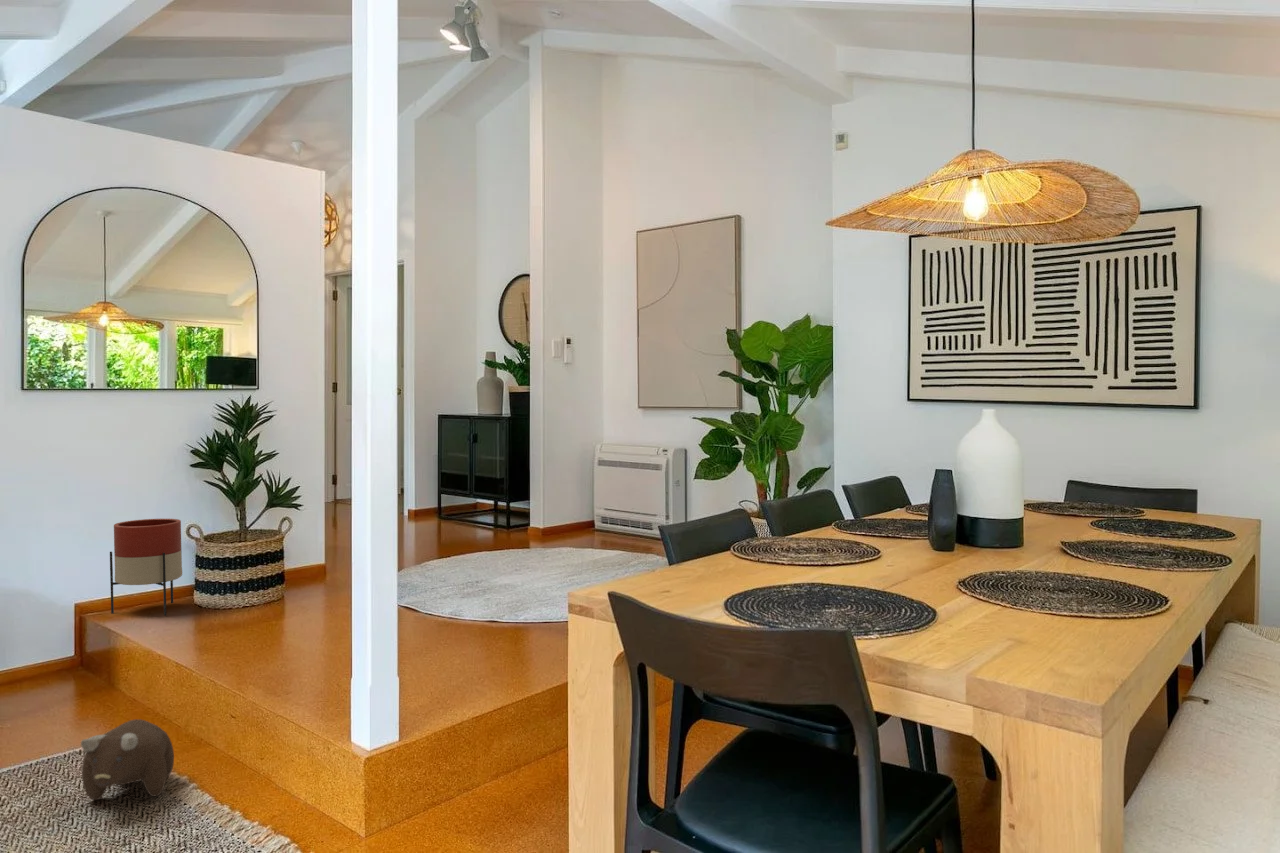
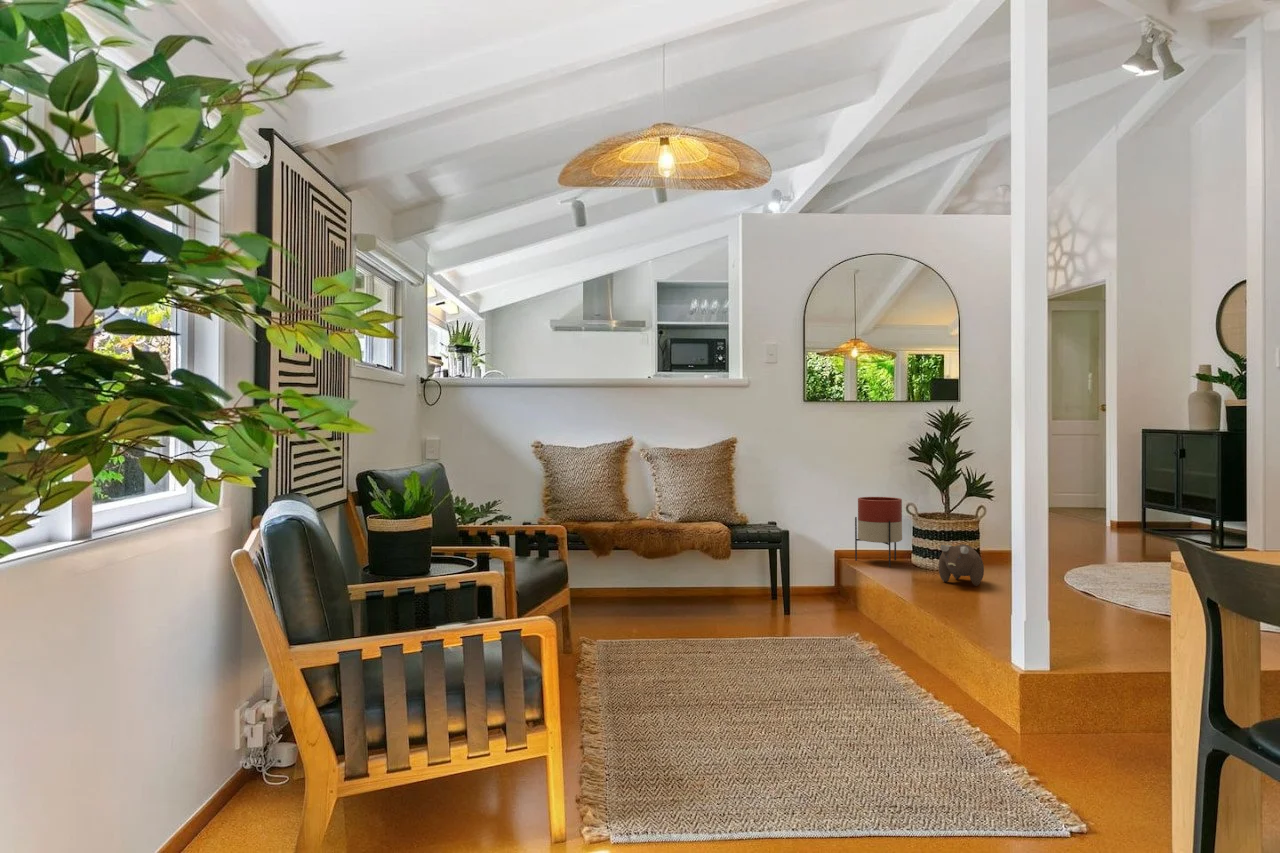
plush toy: present [81,719,174,800] -> present [939,544,984,586]

